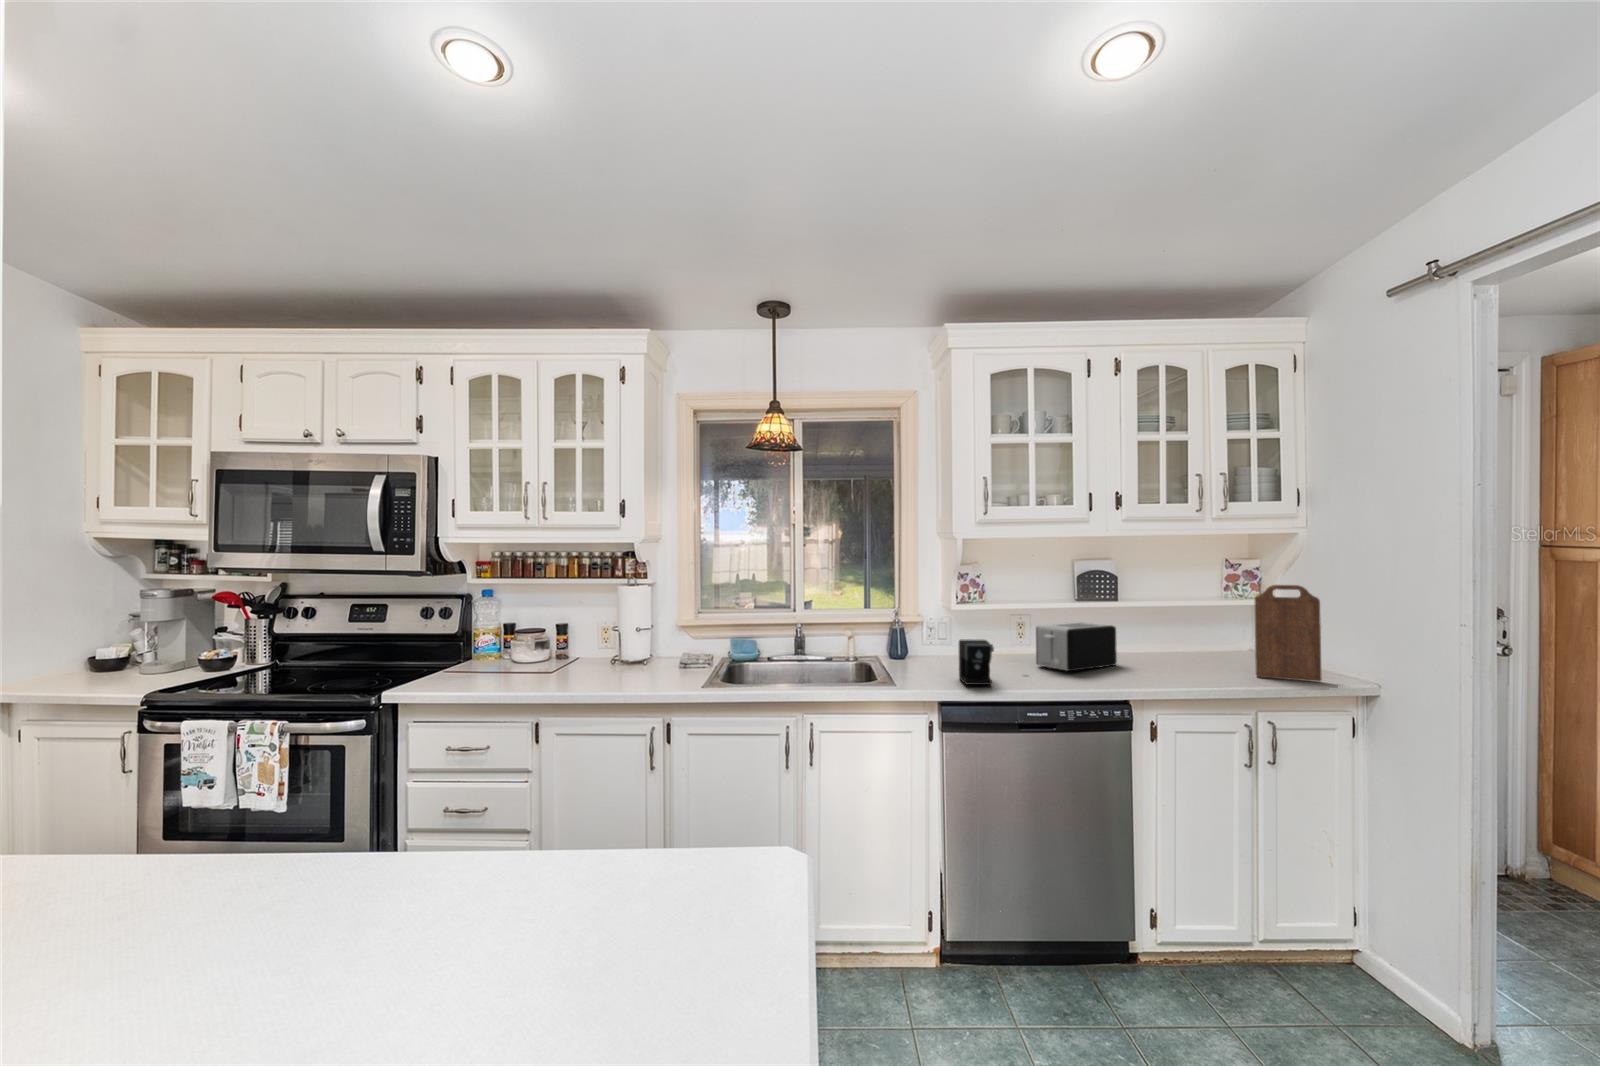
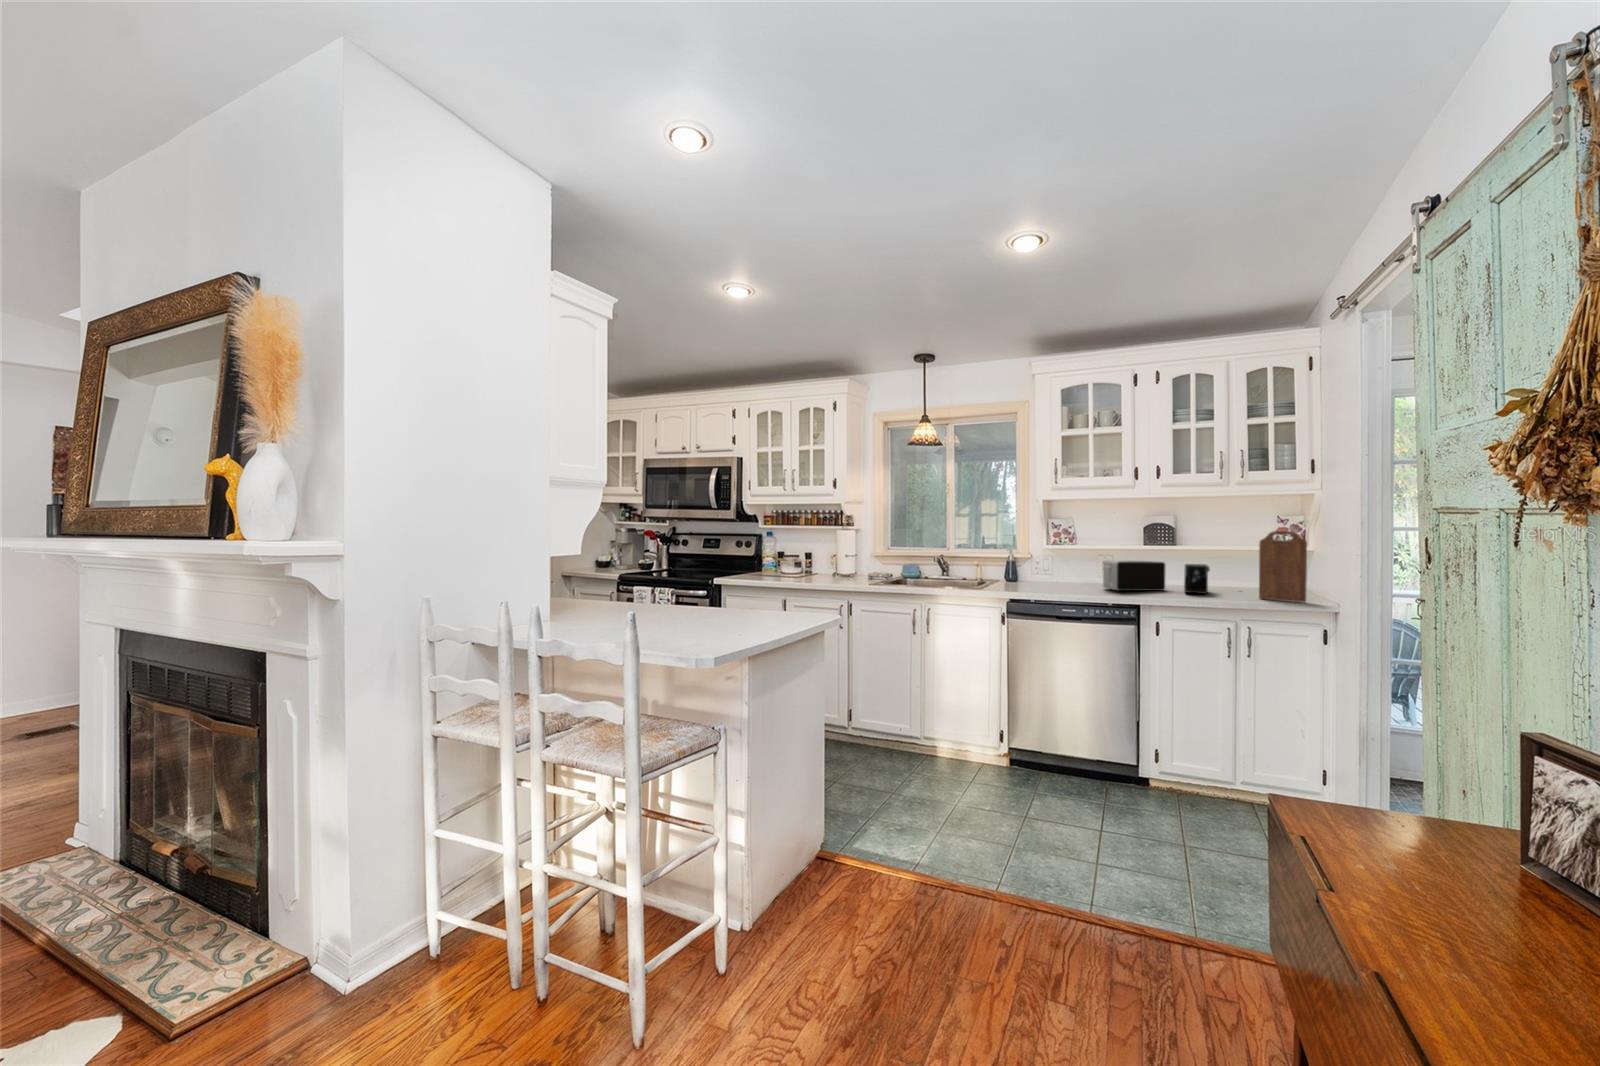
coffee maker: present [959,639,994,685] -> present [1184,564,1210,593]

